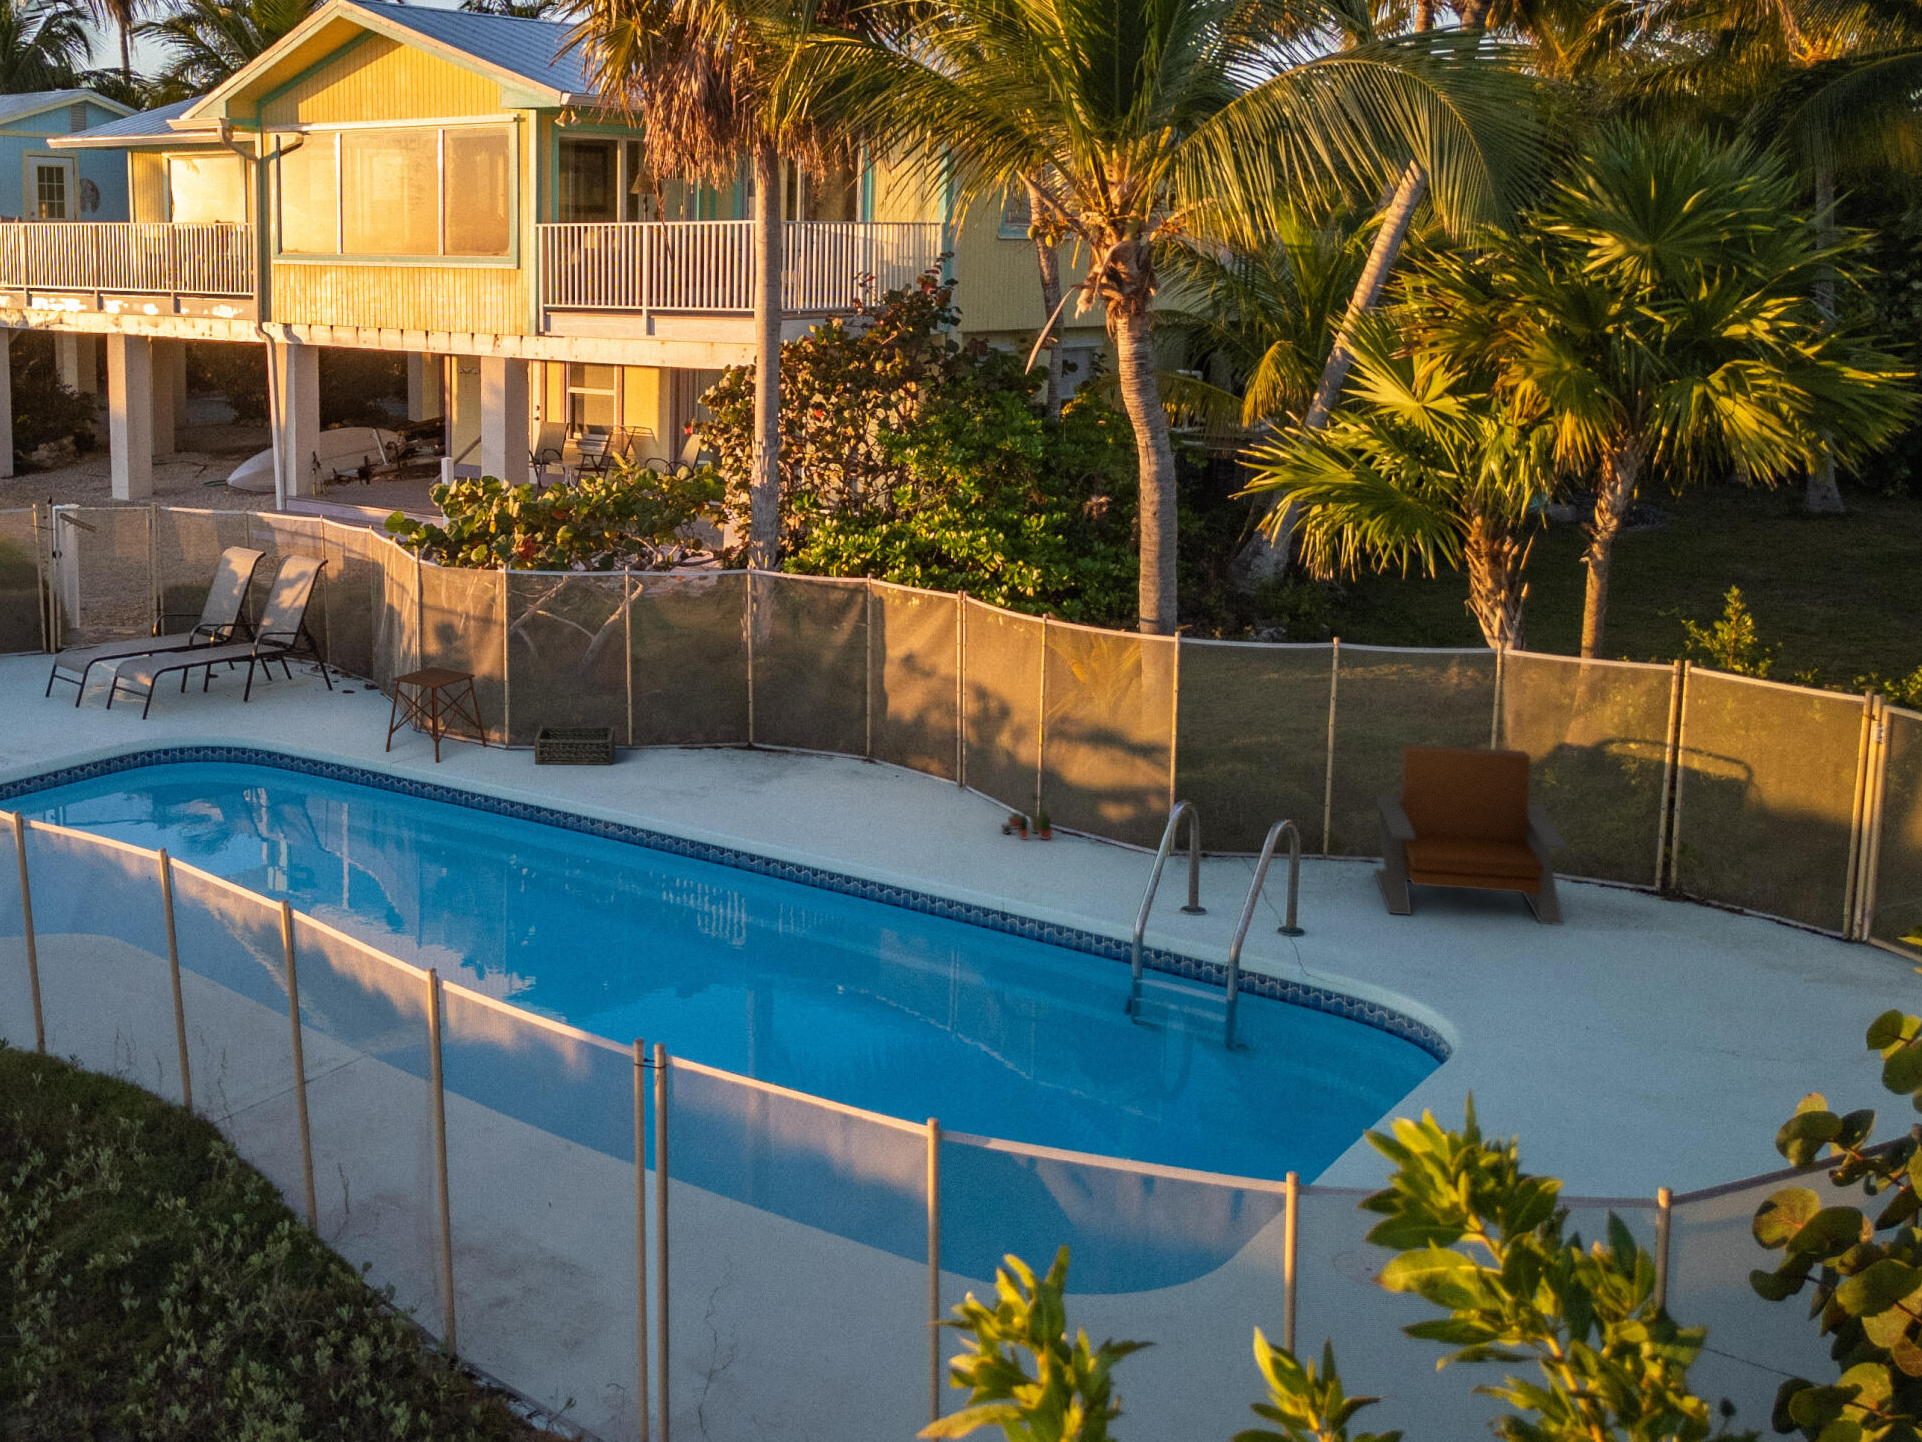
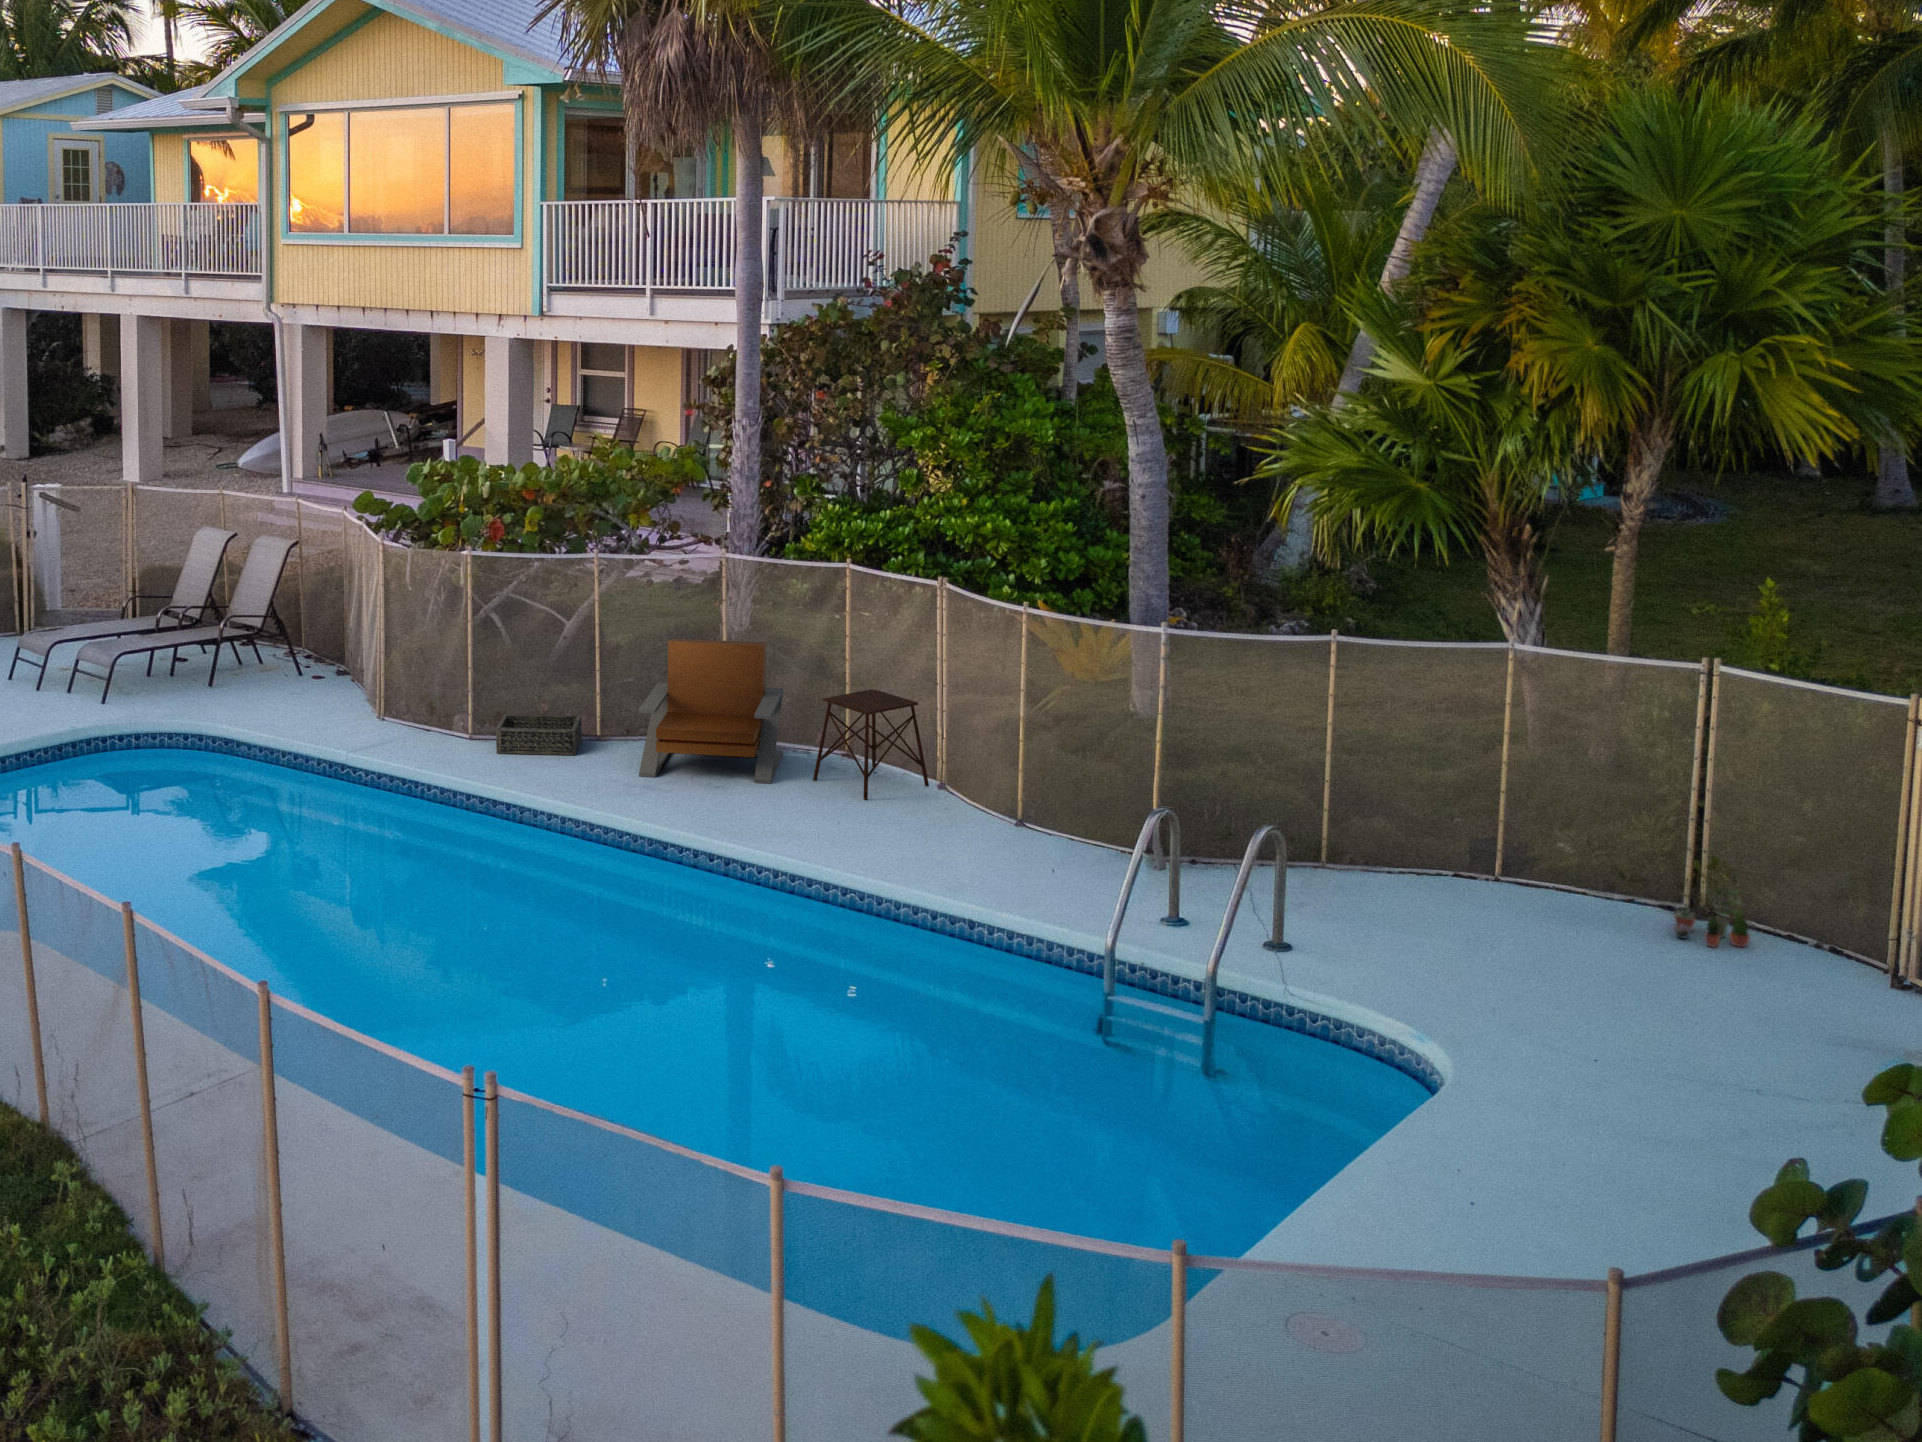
side table: present [386,667,487,763] -> present [813,689,929,800]
lounge chair: present [1374,745,1567,925] -> present [639,639,783,784]
potted plant: present [1002,793,1053,839] -> present [1673,887,1750,947]

